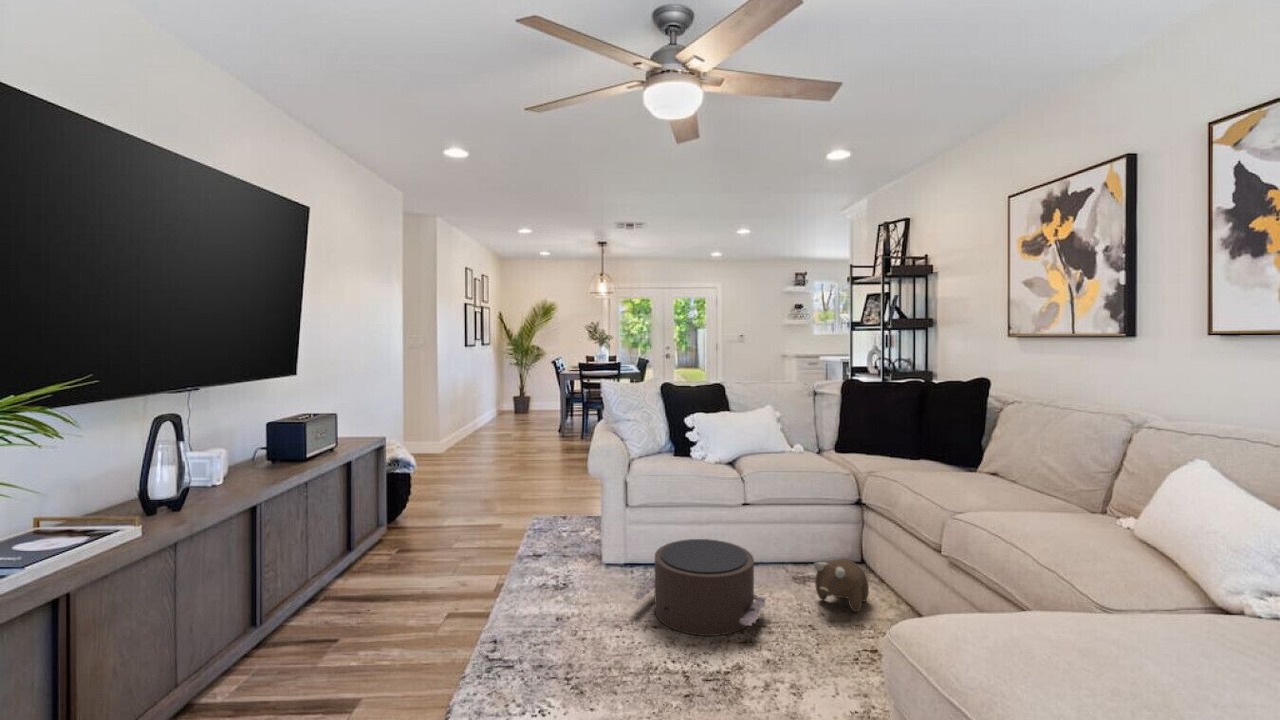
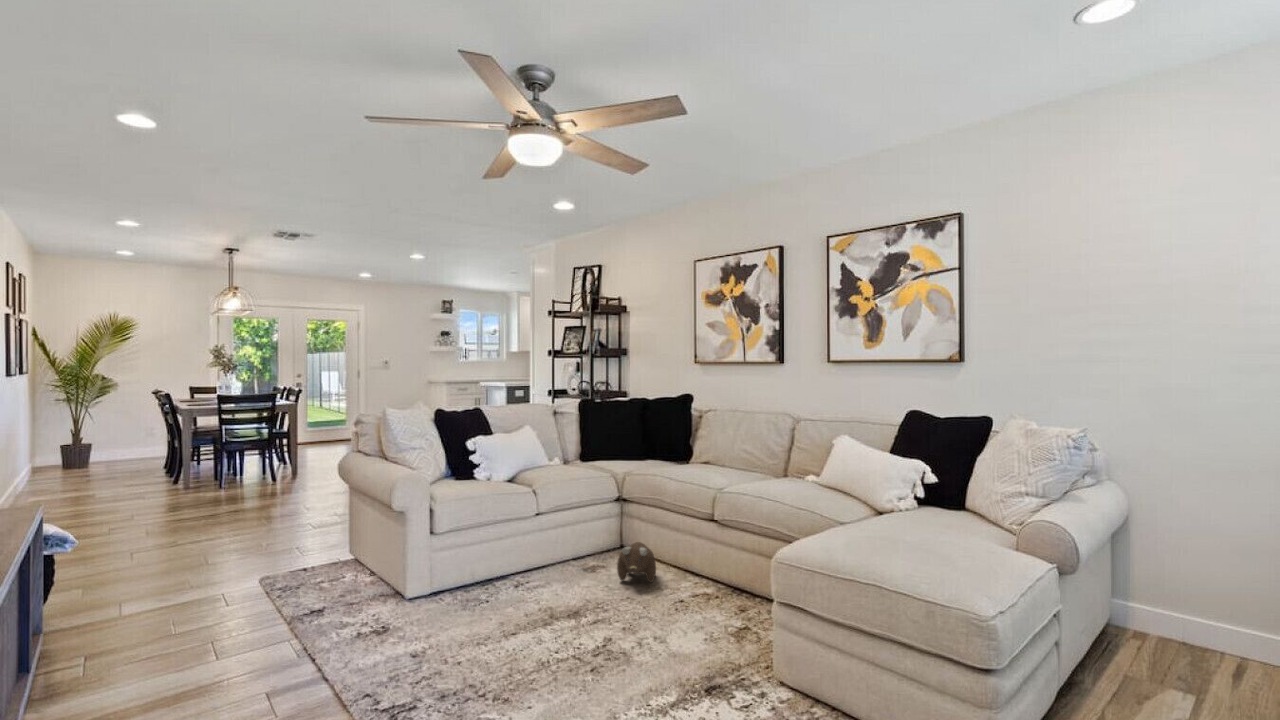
pouf: present [634,539,766,636] -> none [482,547,601,630]

